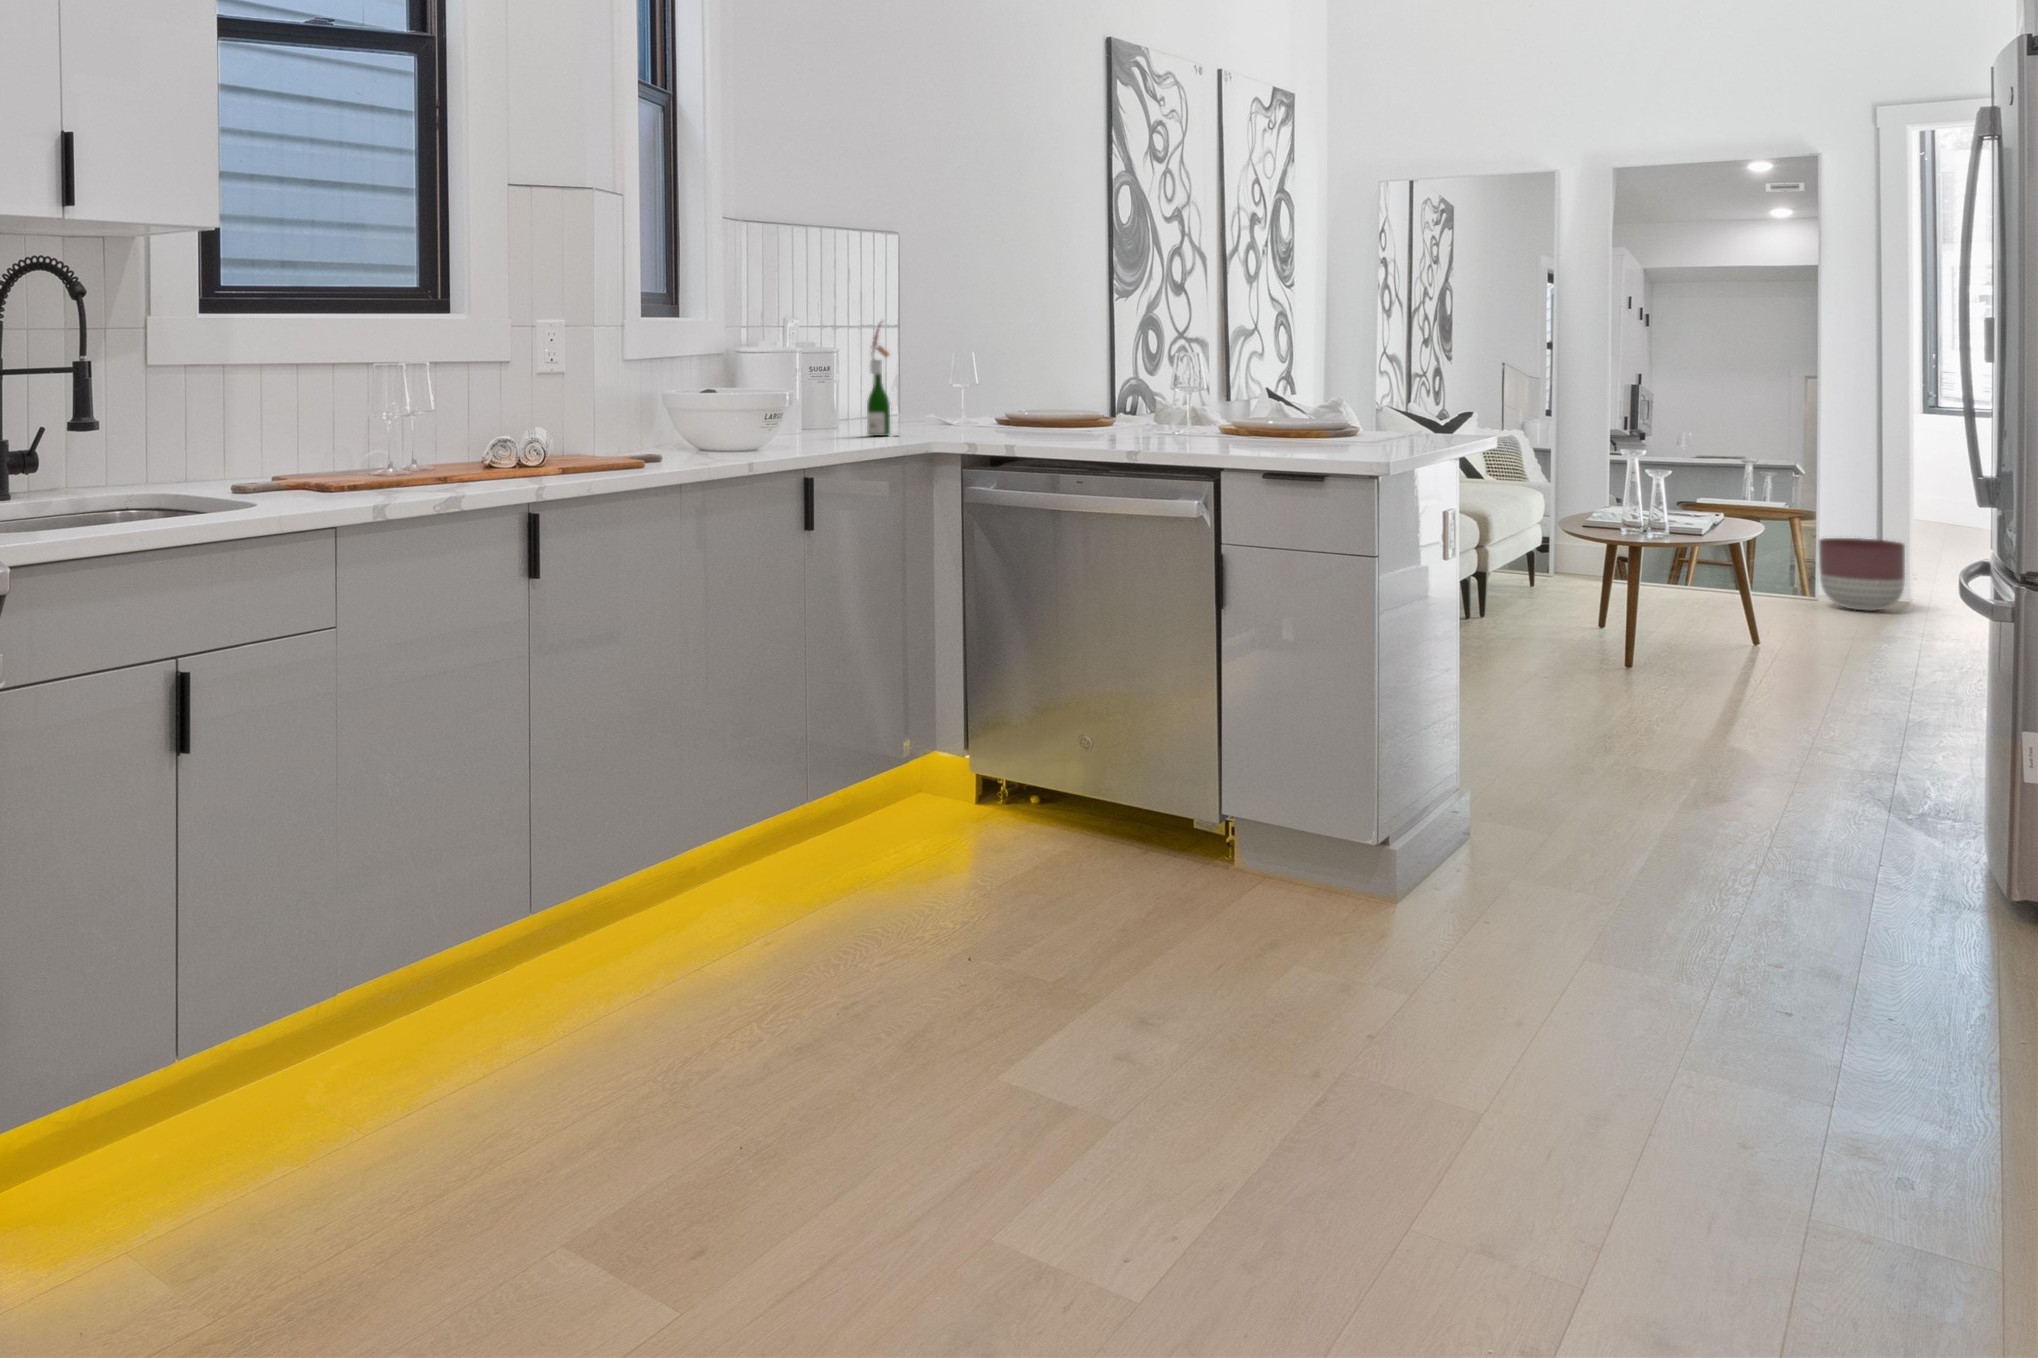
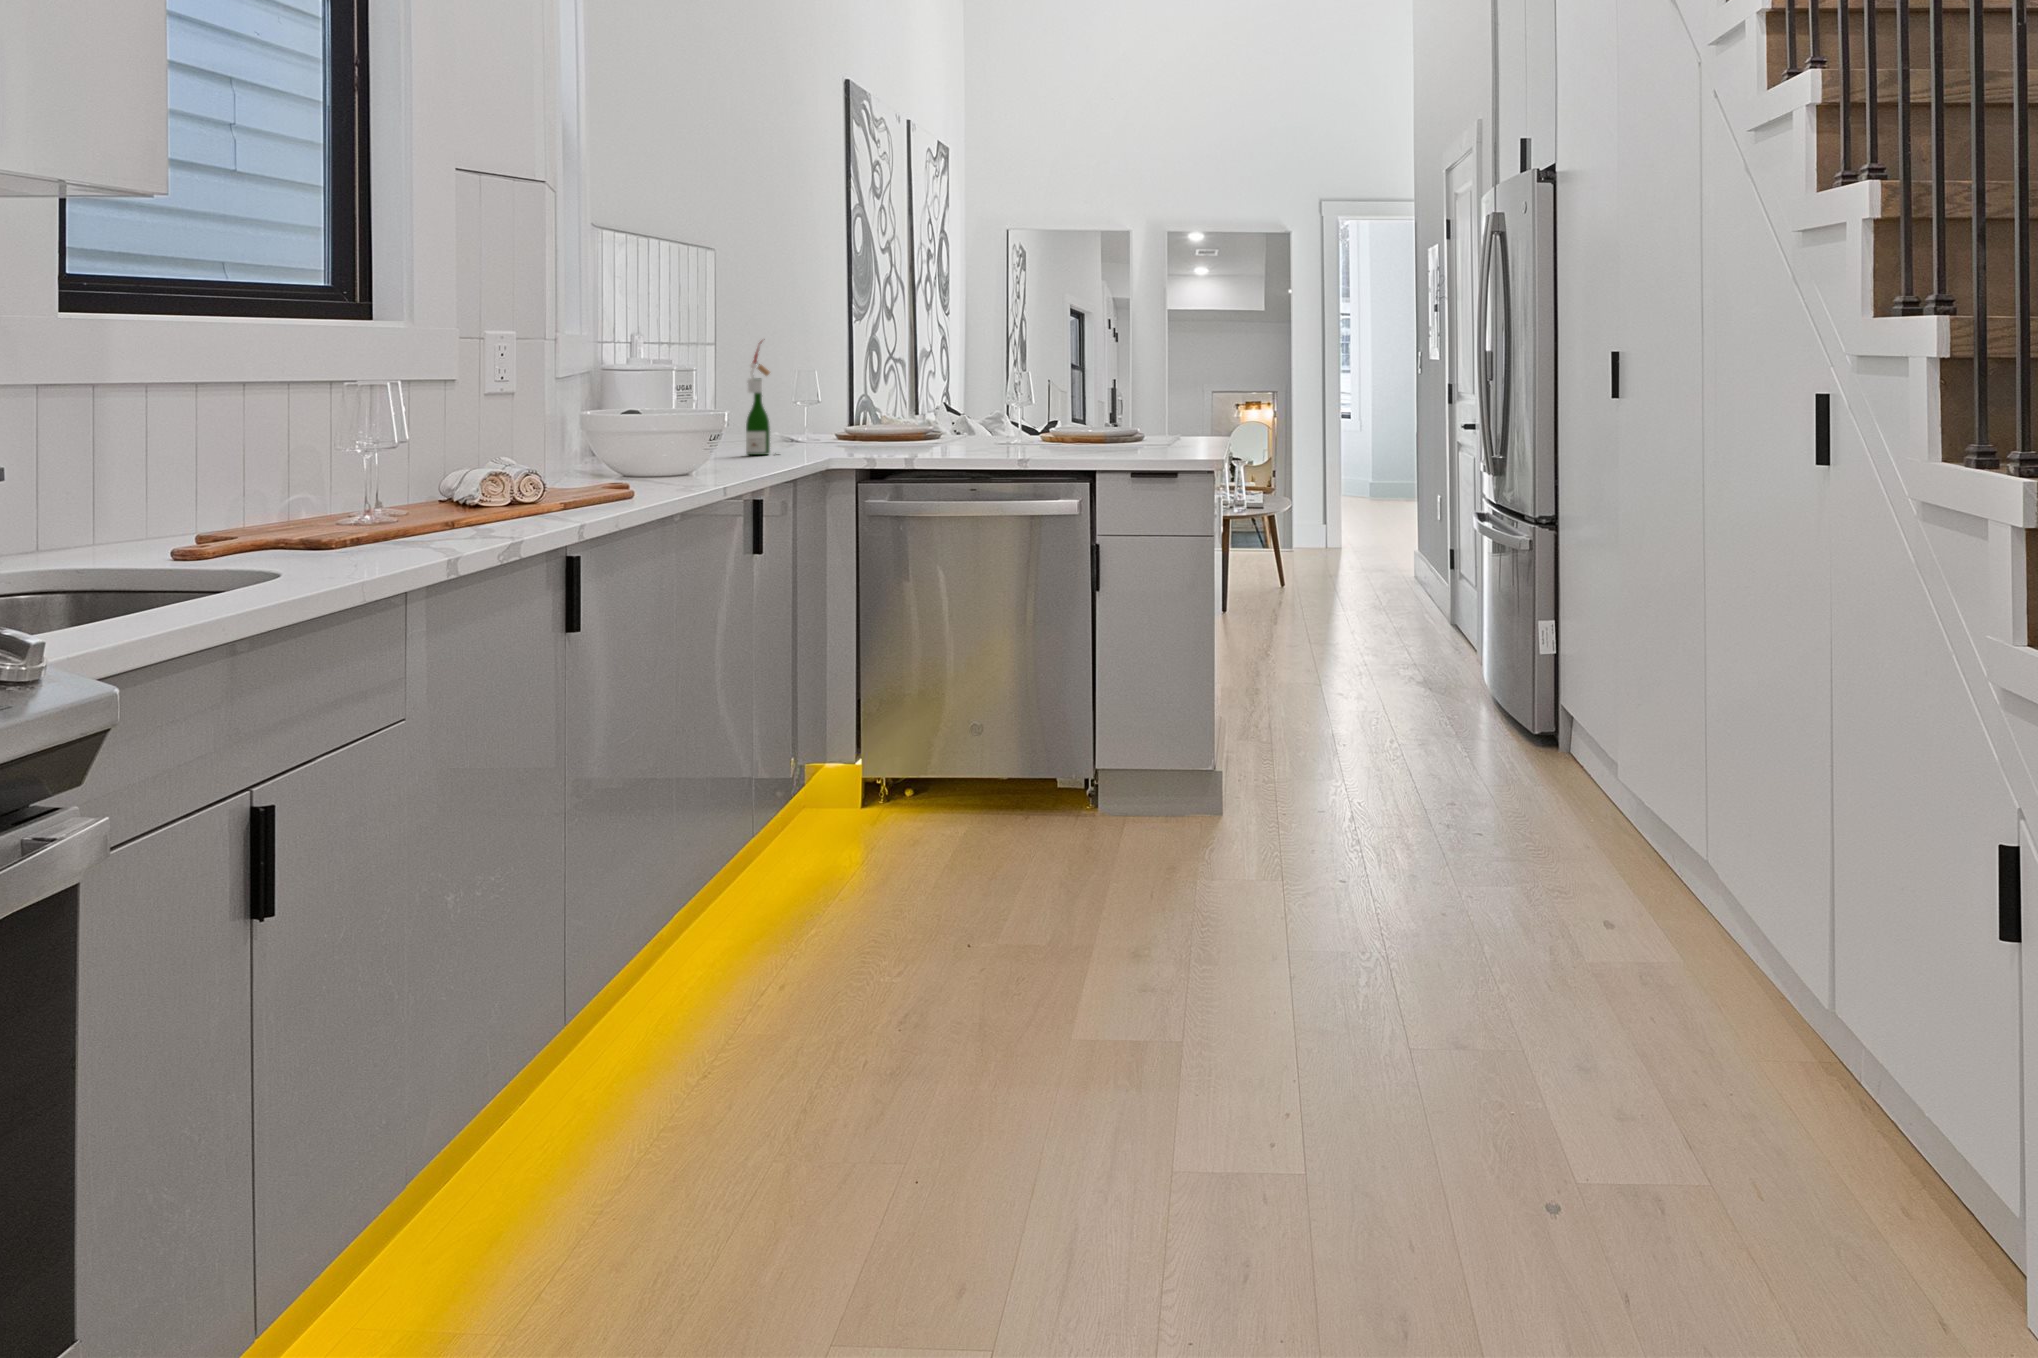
planter: present [1818,538,1905,611] -> none [1307,507,1354,558]

